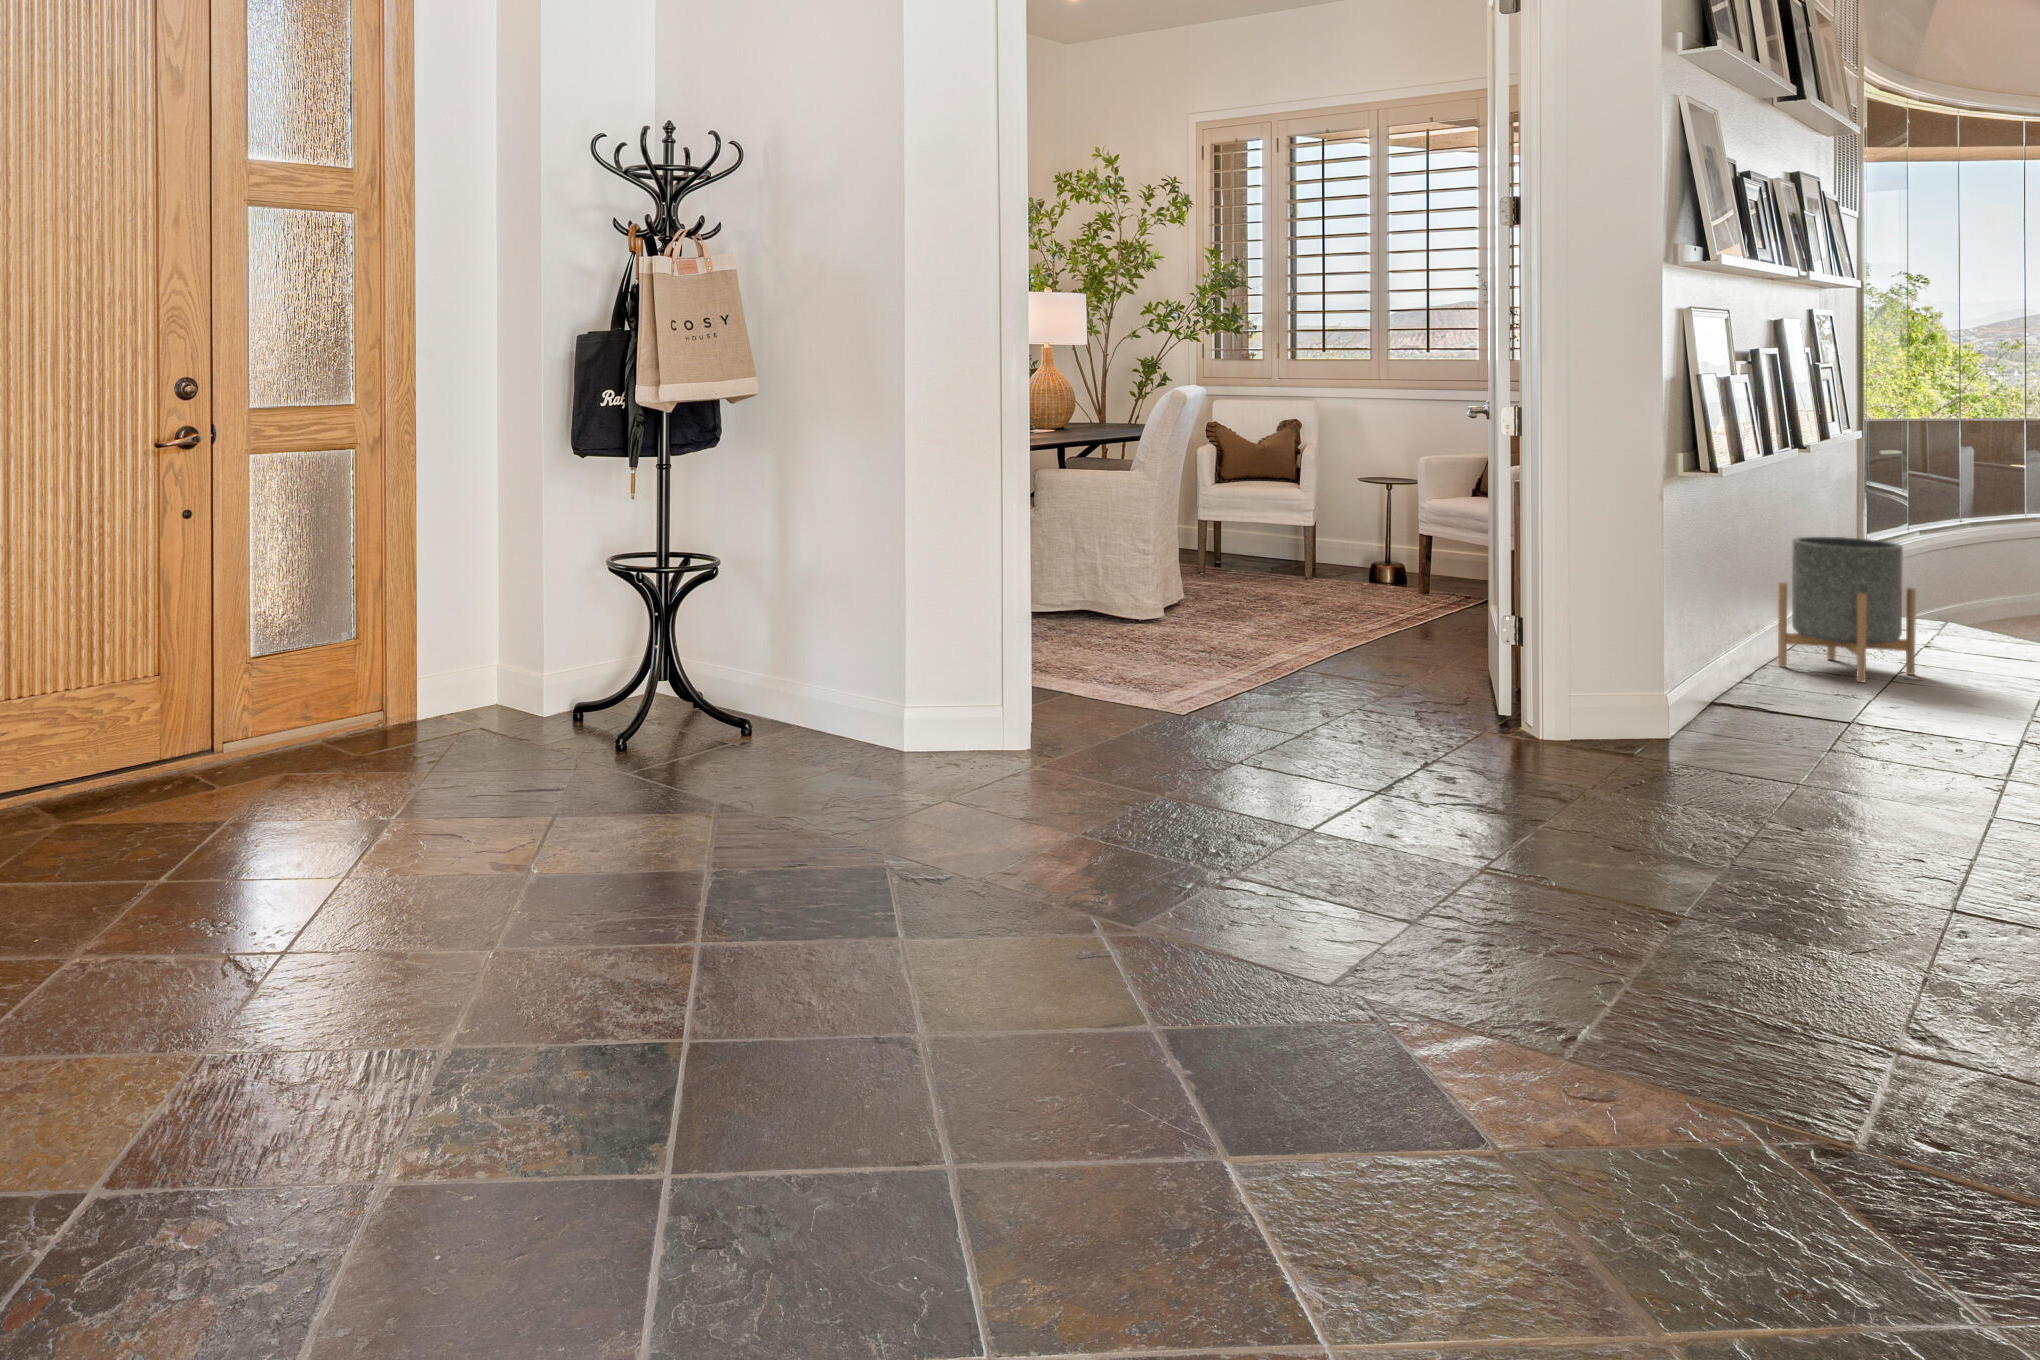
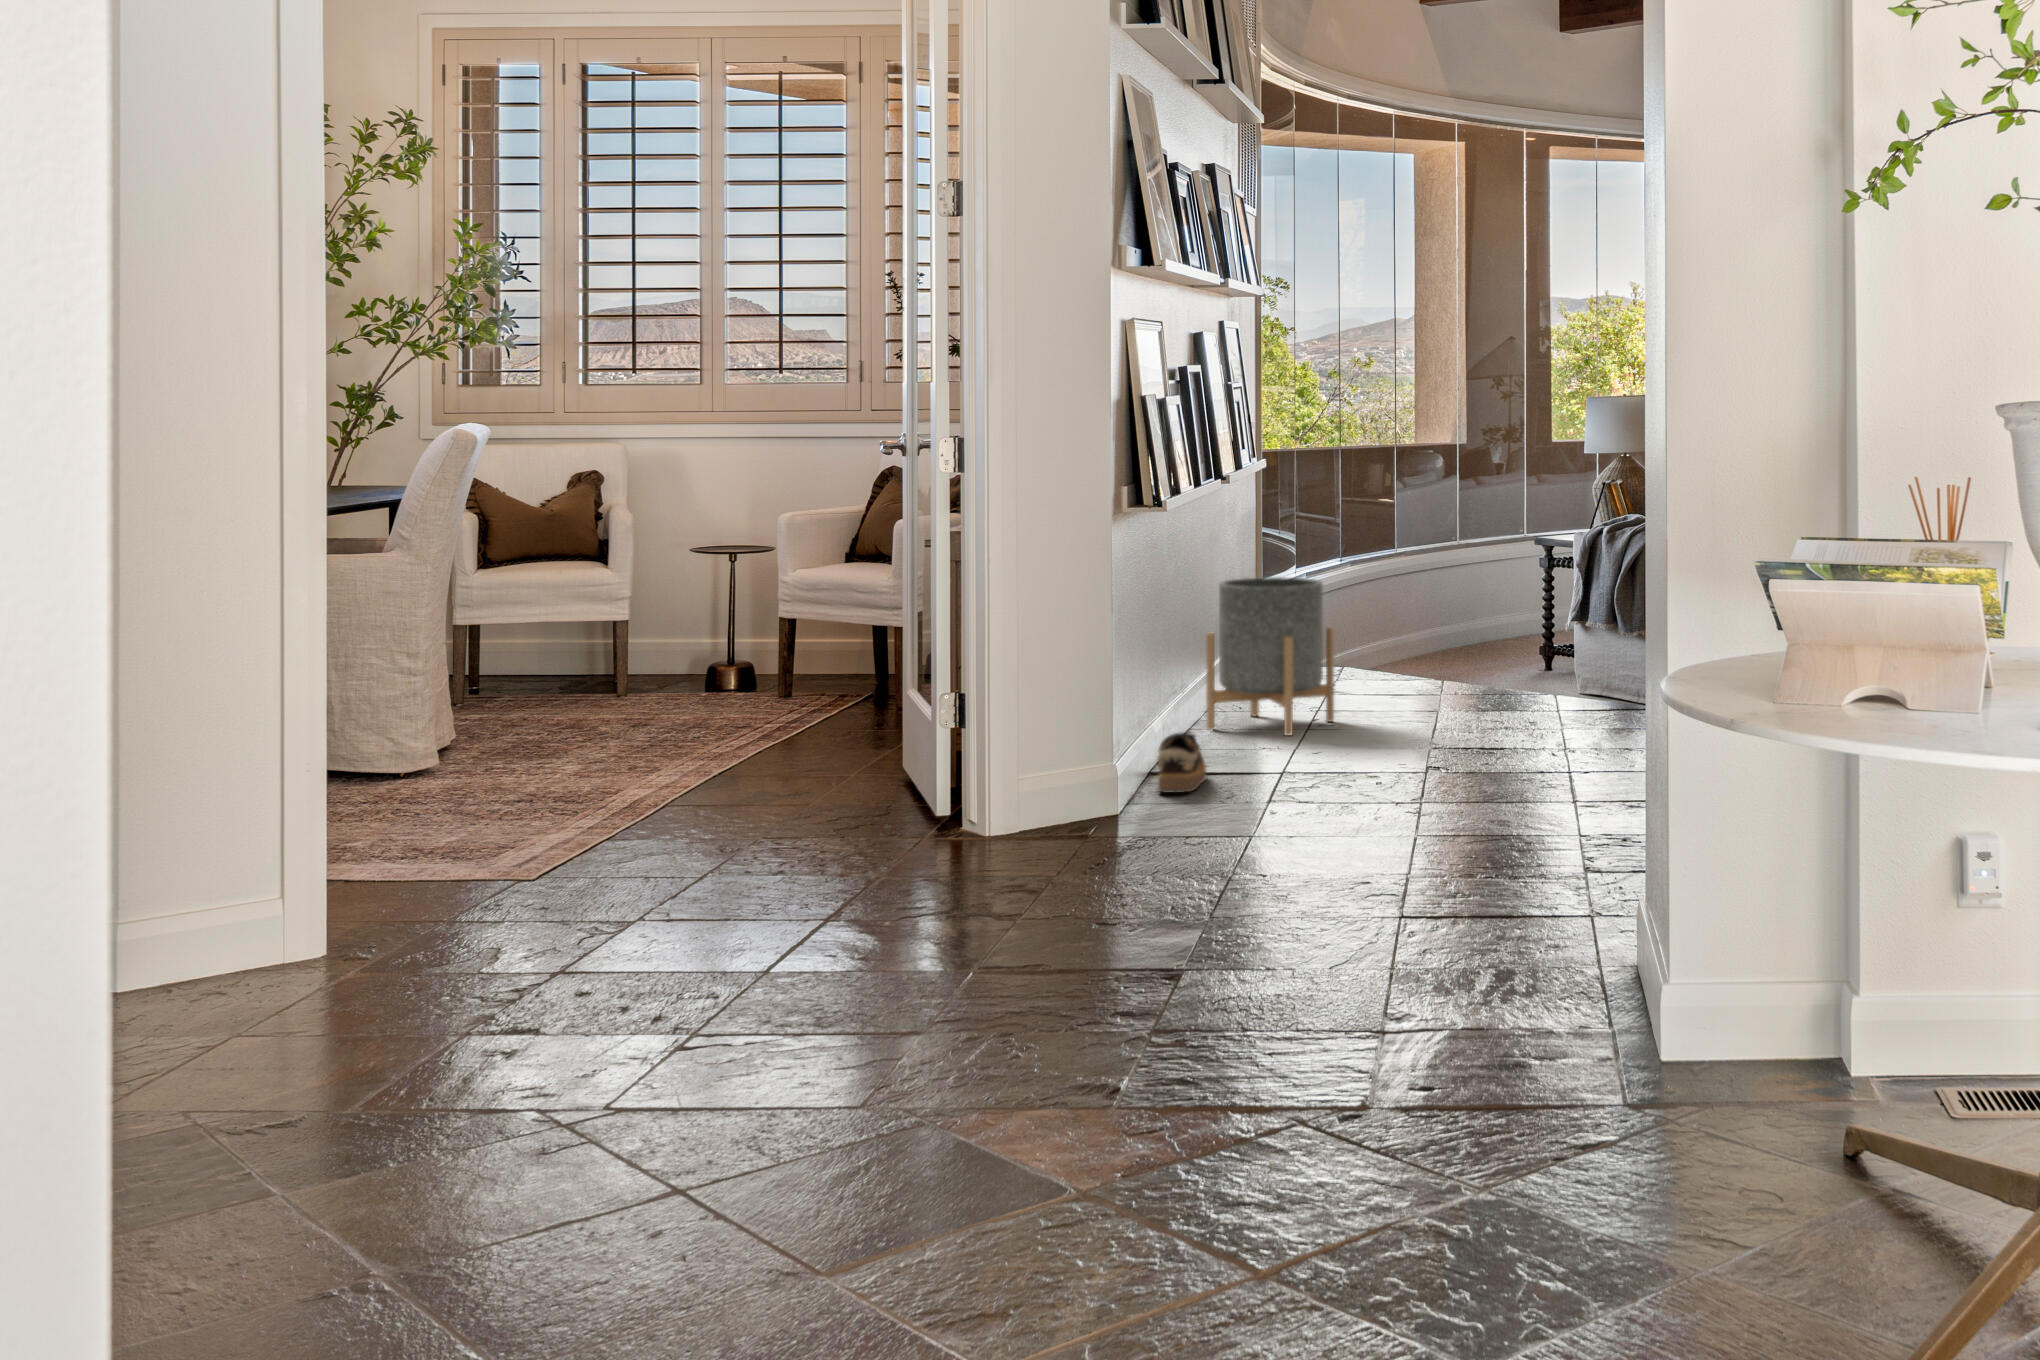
shoe: none [1710,668,1763,721] -> present [1157,733,1206,793]

